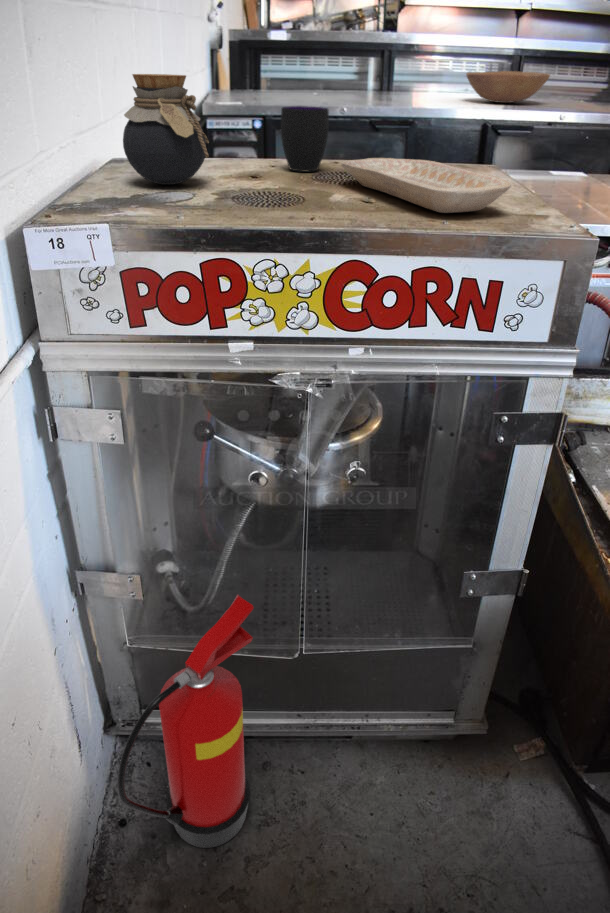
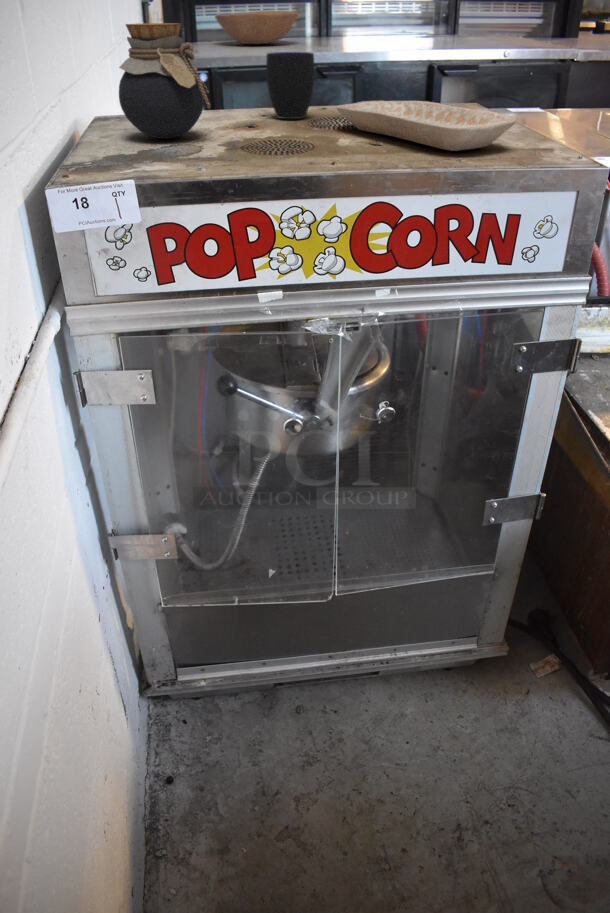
bowl: present [466,71,550,103] -> present [215,11,298,44]
fire extinguisher: present [117,595,253,848] -> none [181,544,295,793]

